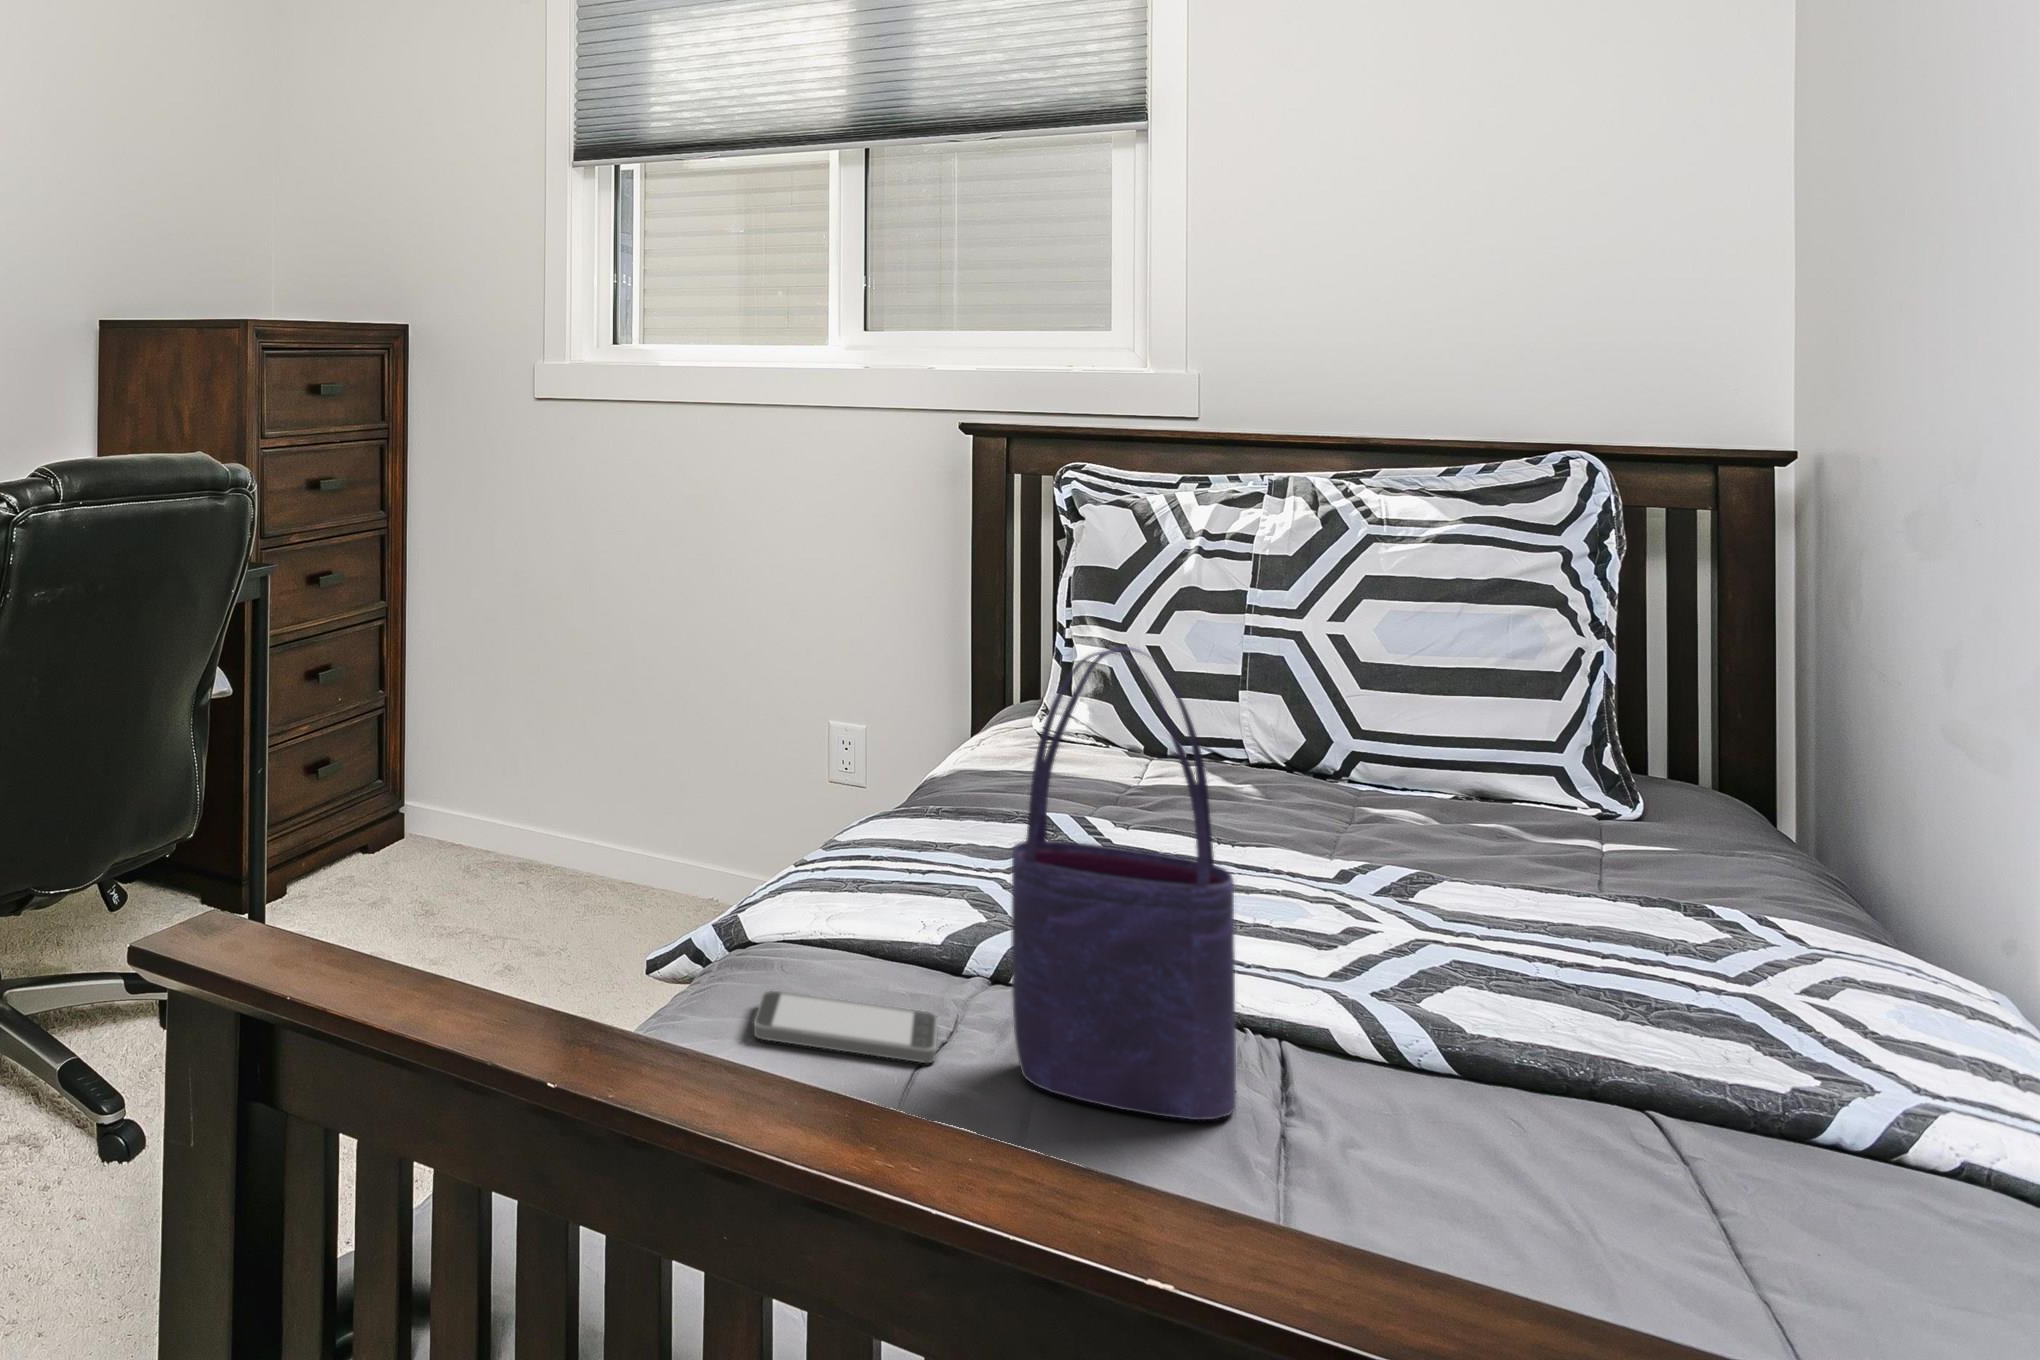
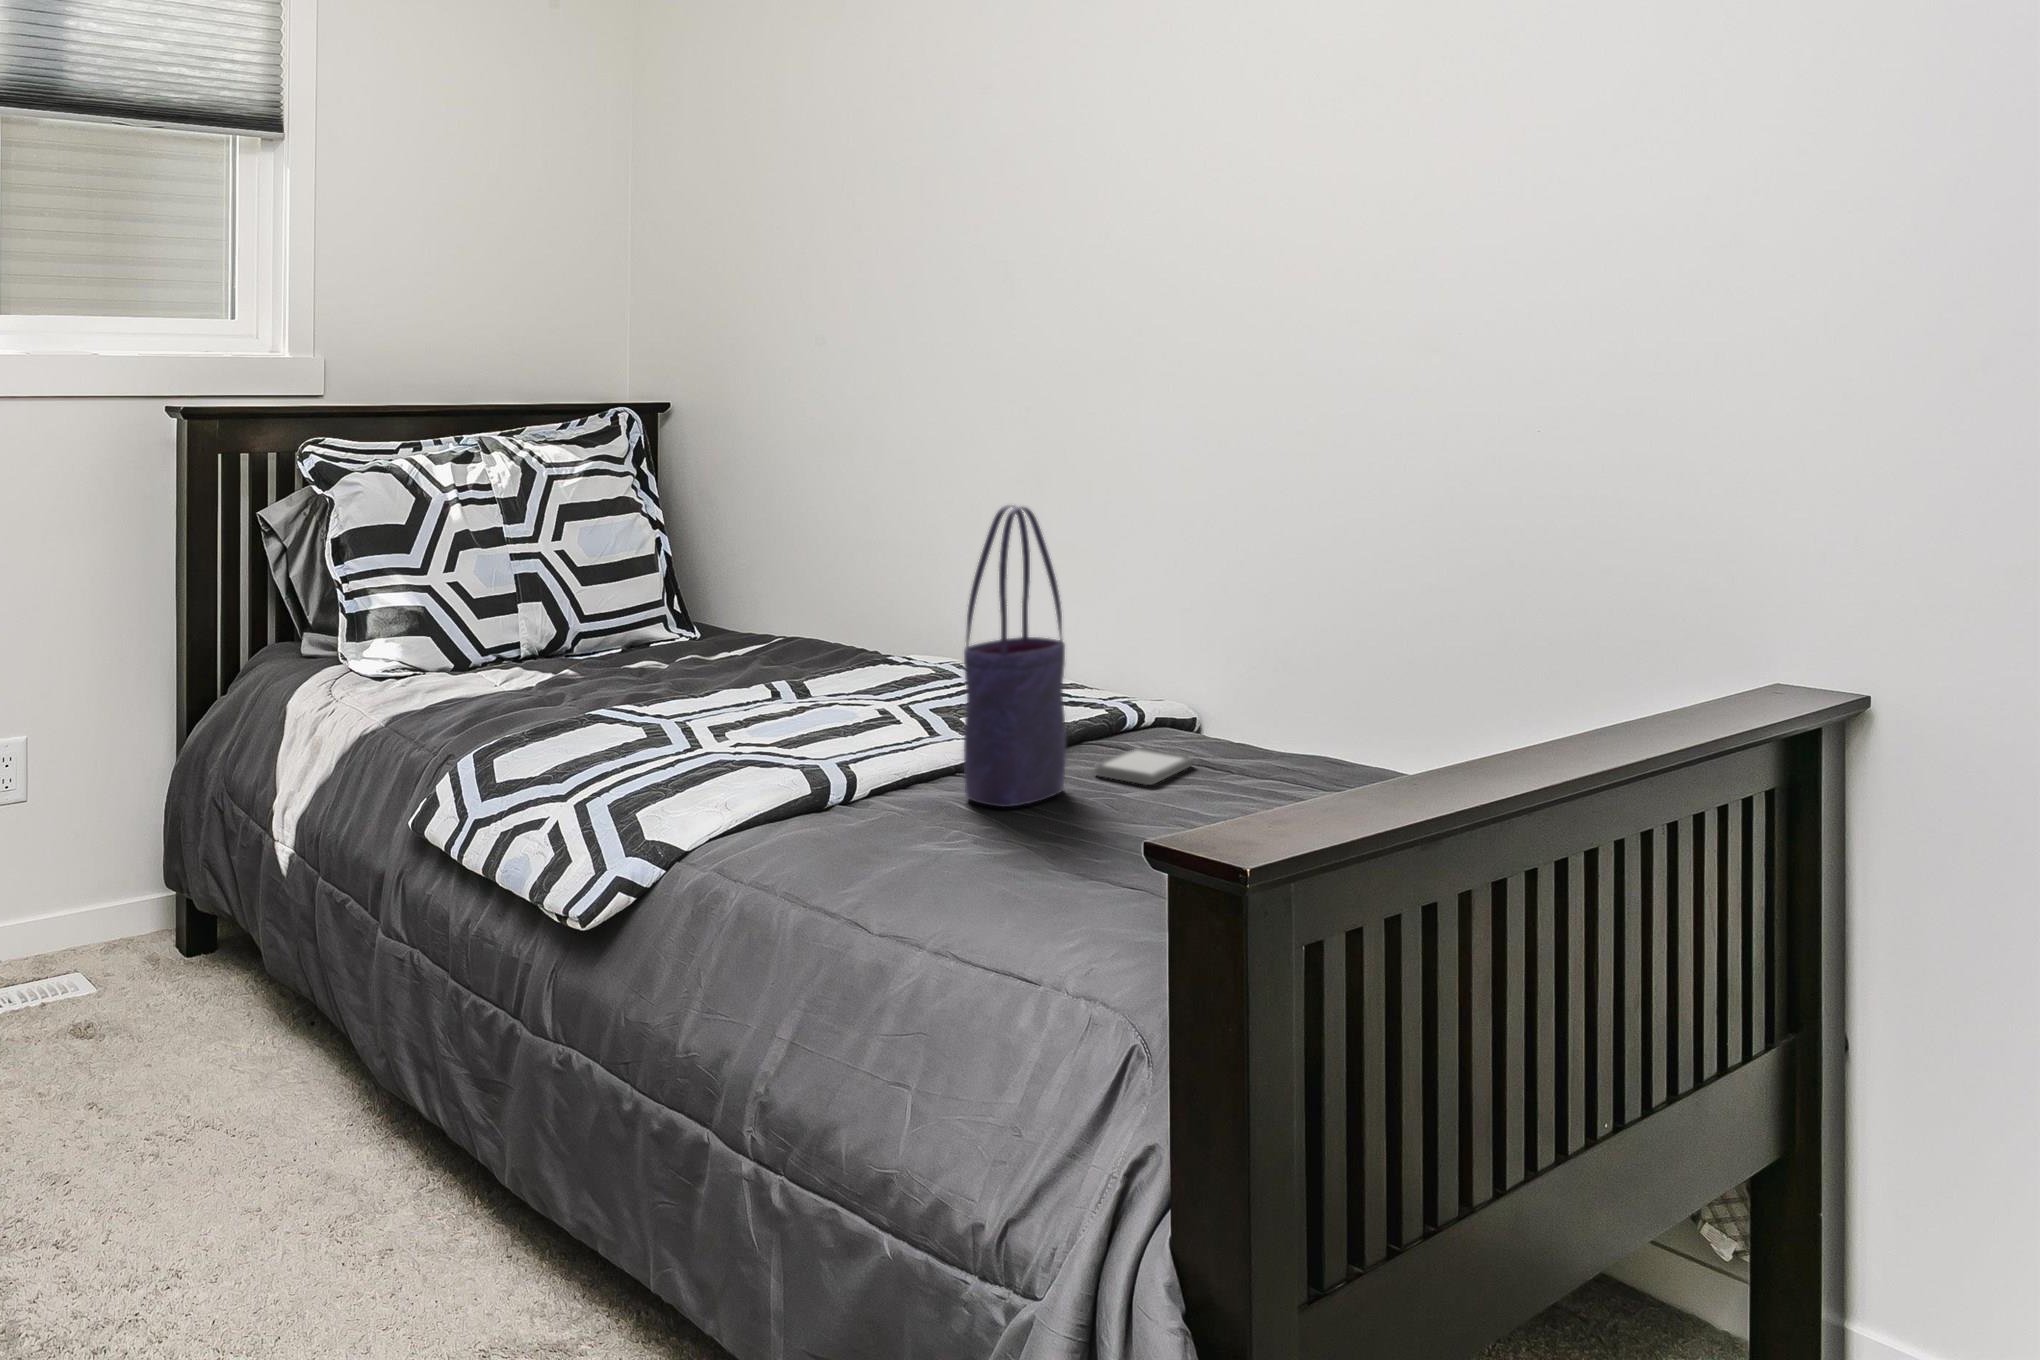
smartphone: present [754,990,938,1063] -> present [1095,748,1193,785]

